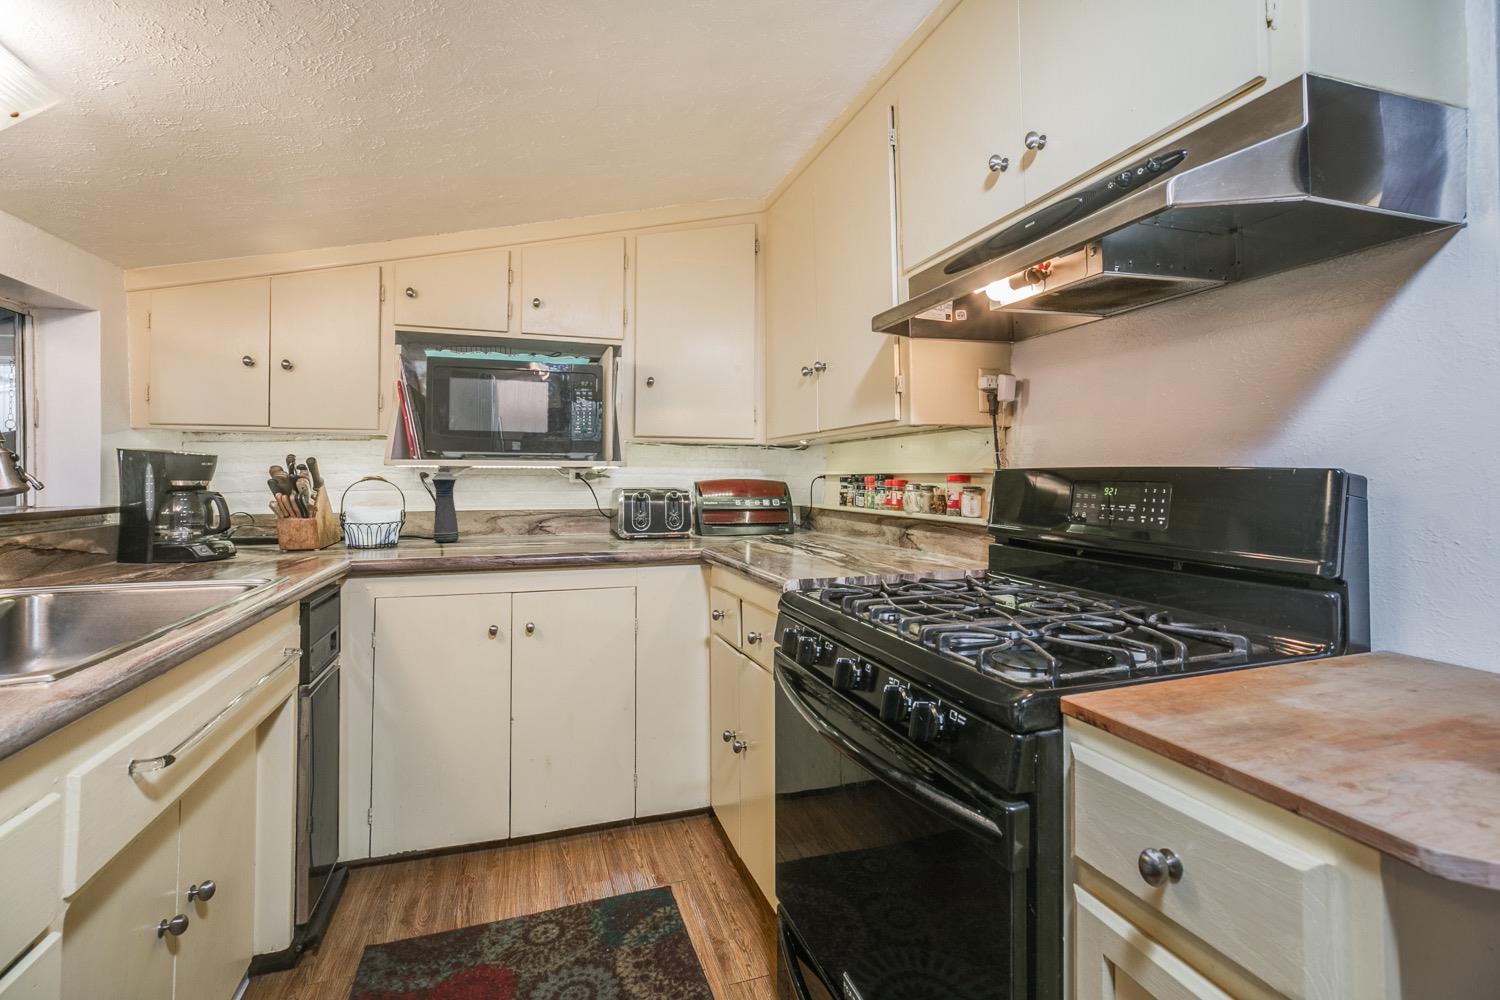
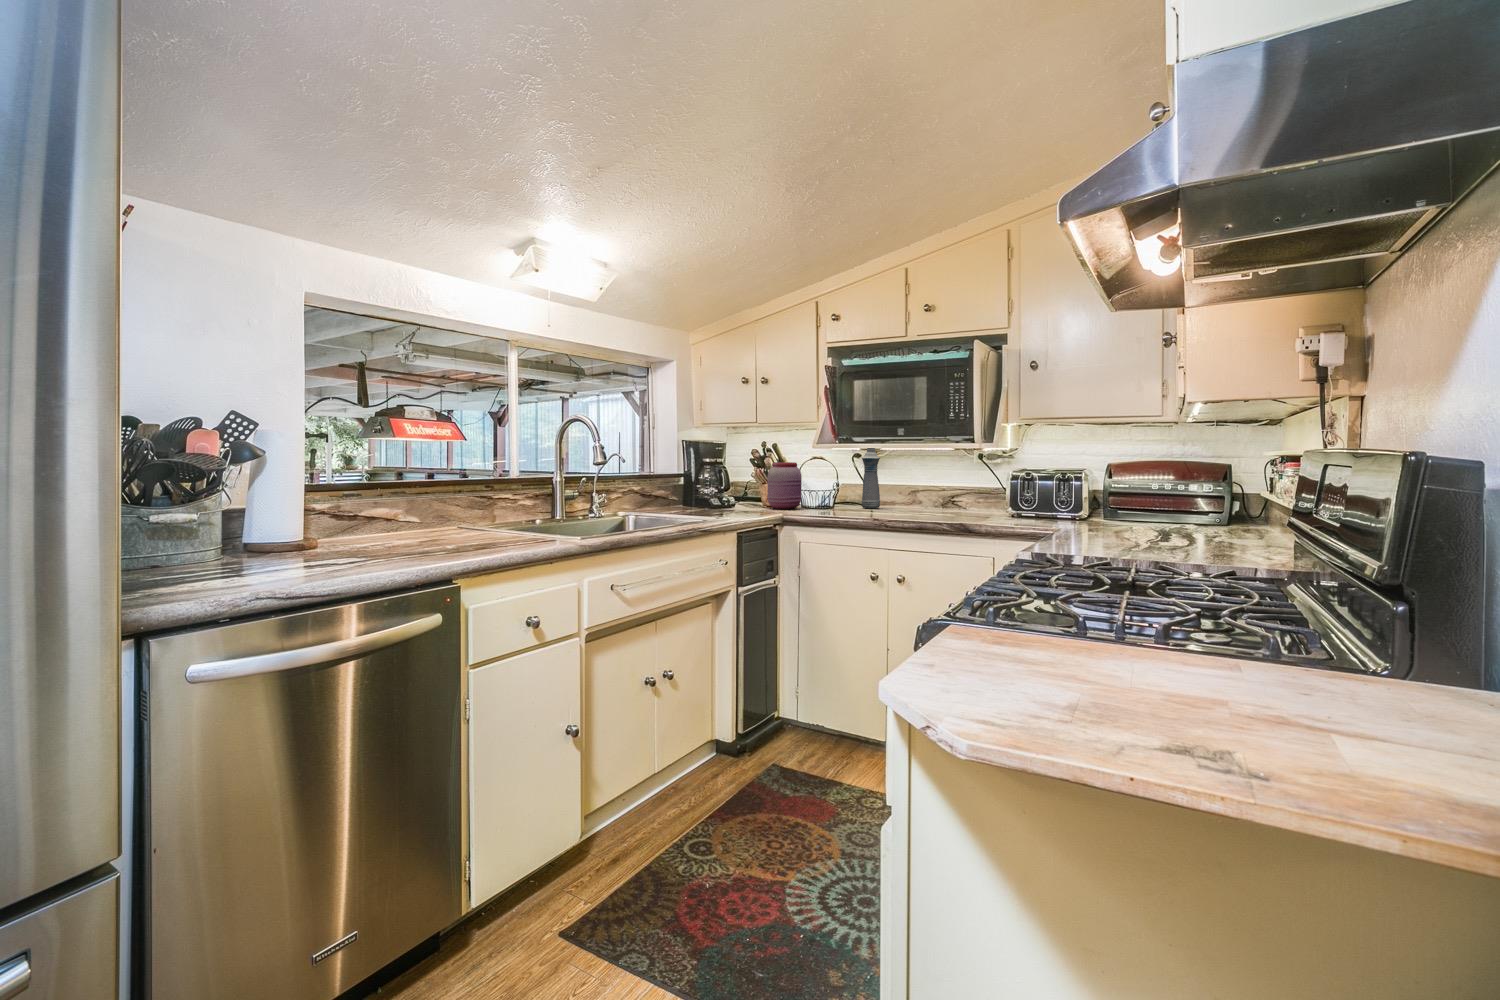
jar: none [296,487,353,553] -> present [767,462,802,509]

